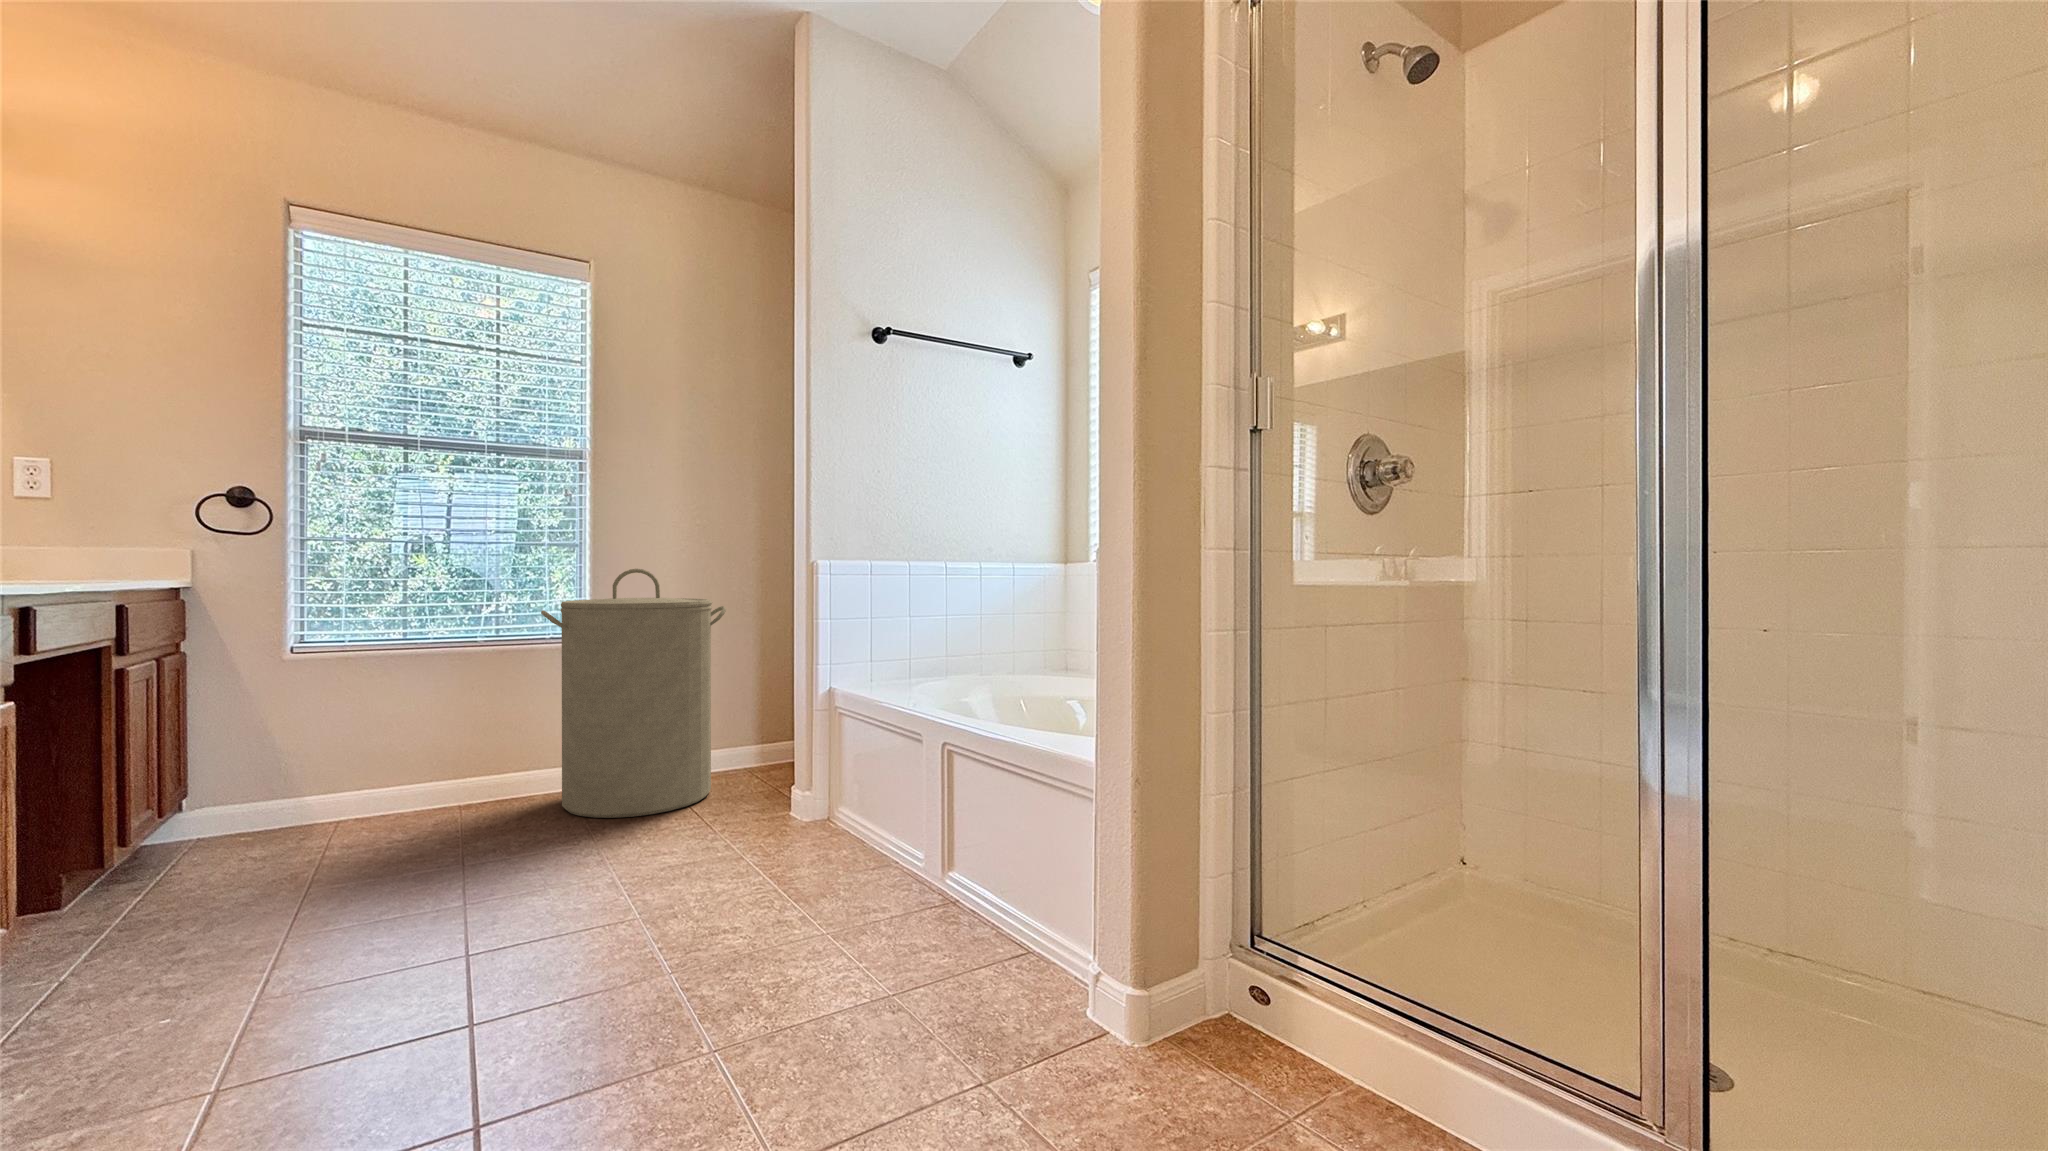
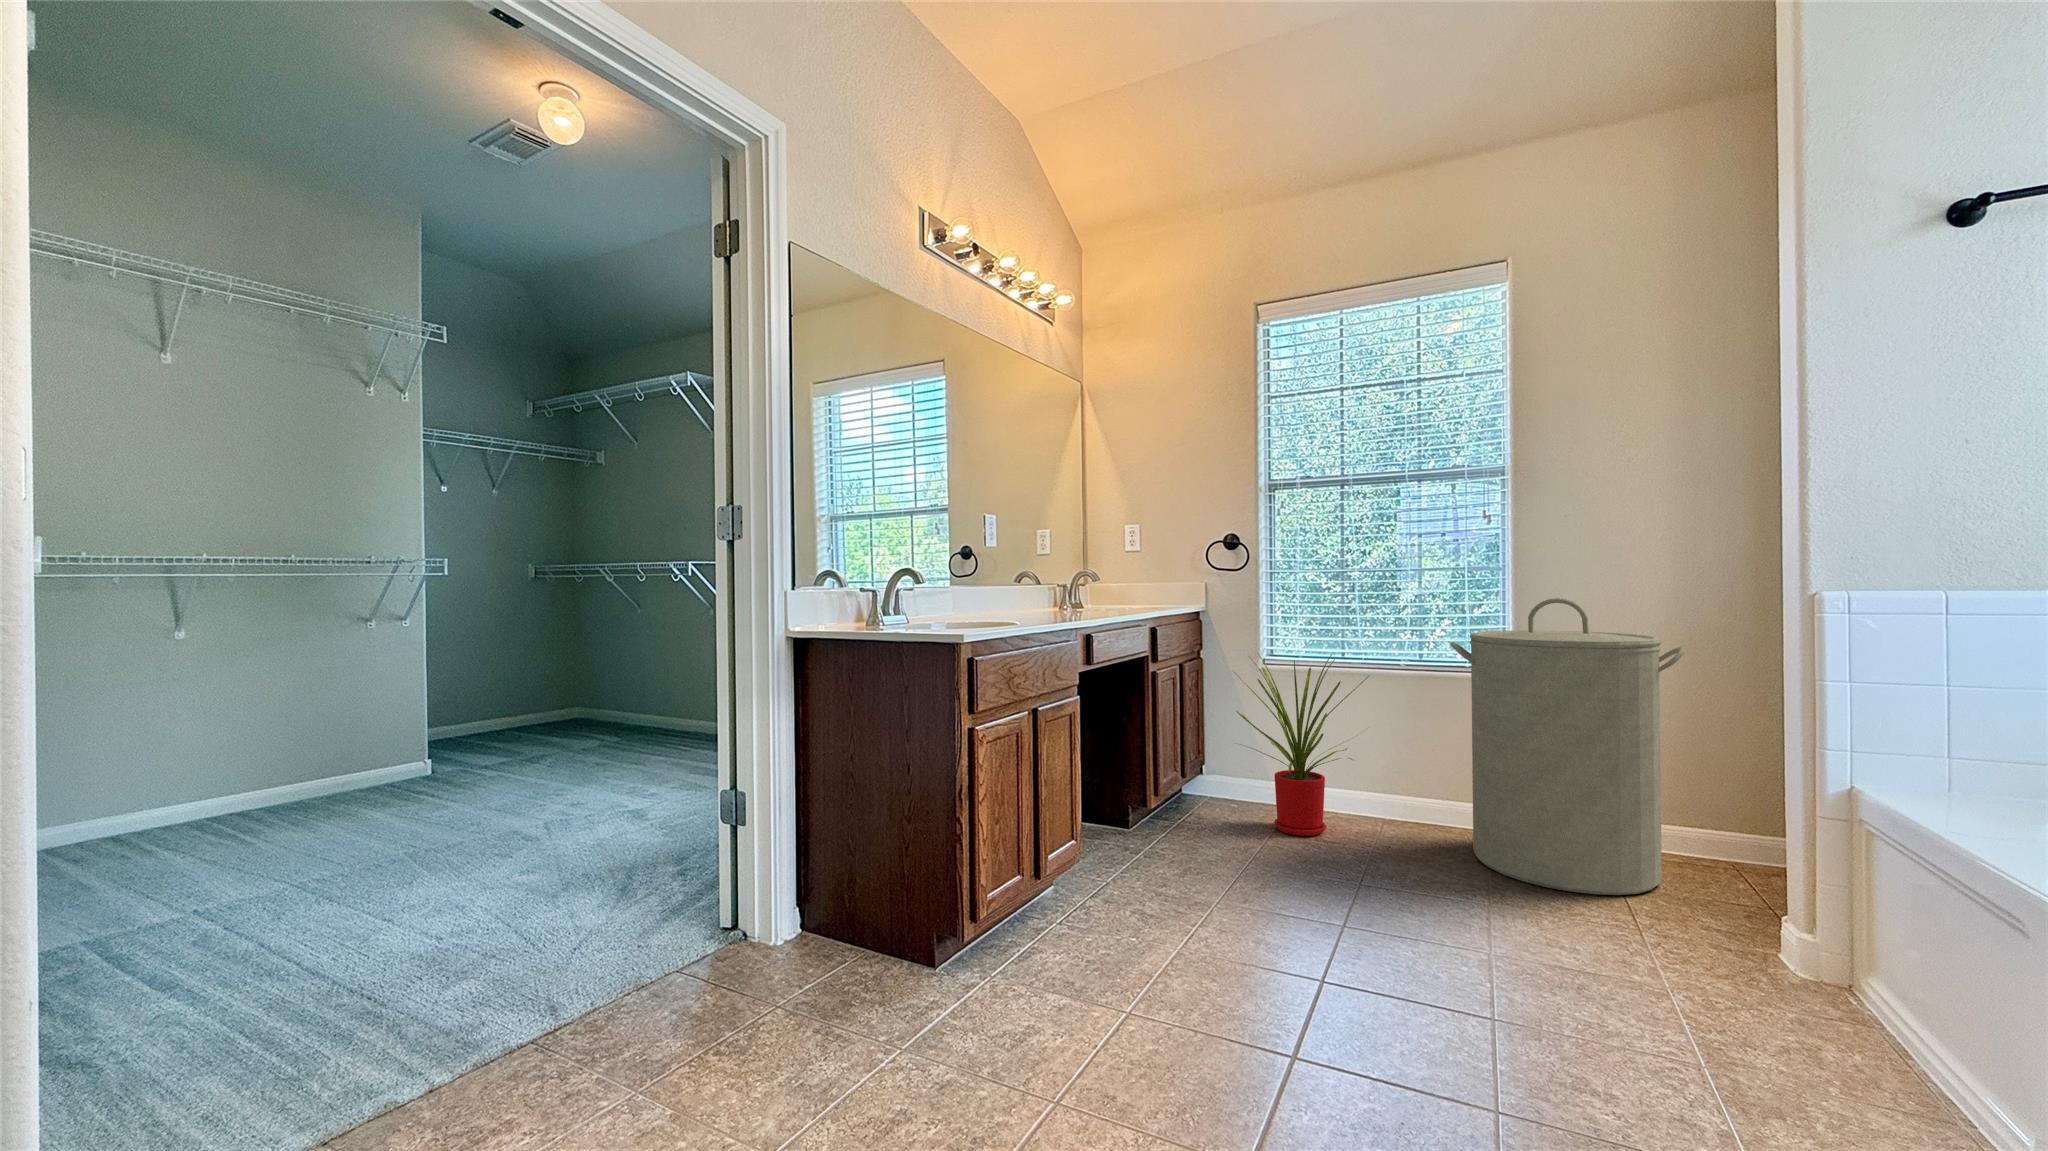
house plant: none [254,631,454,846] -> present [1233,653,1369,836]

